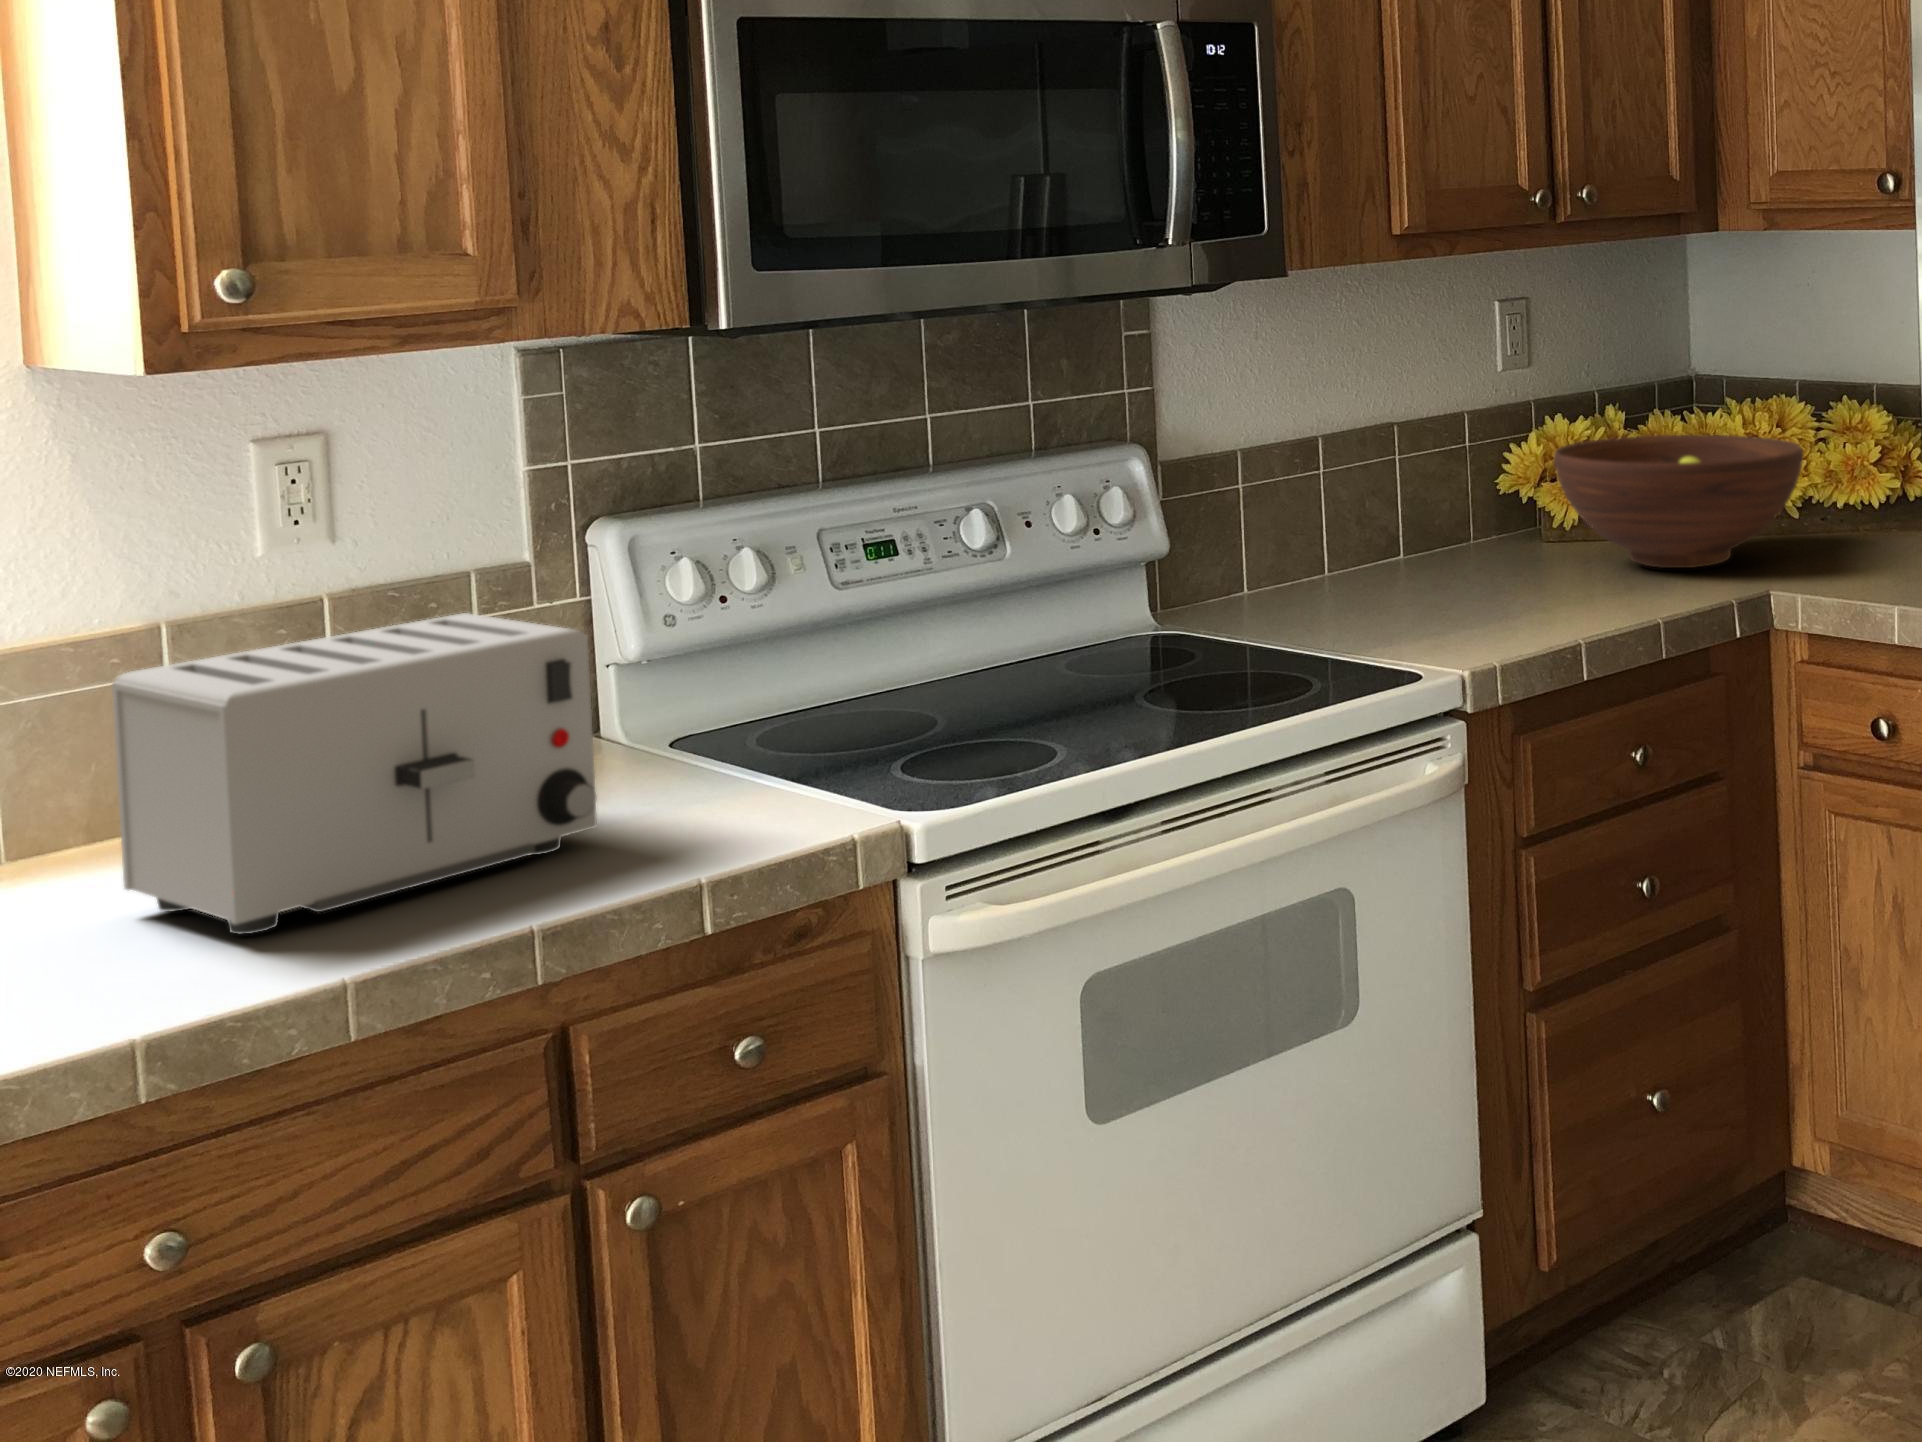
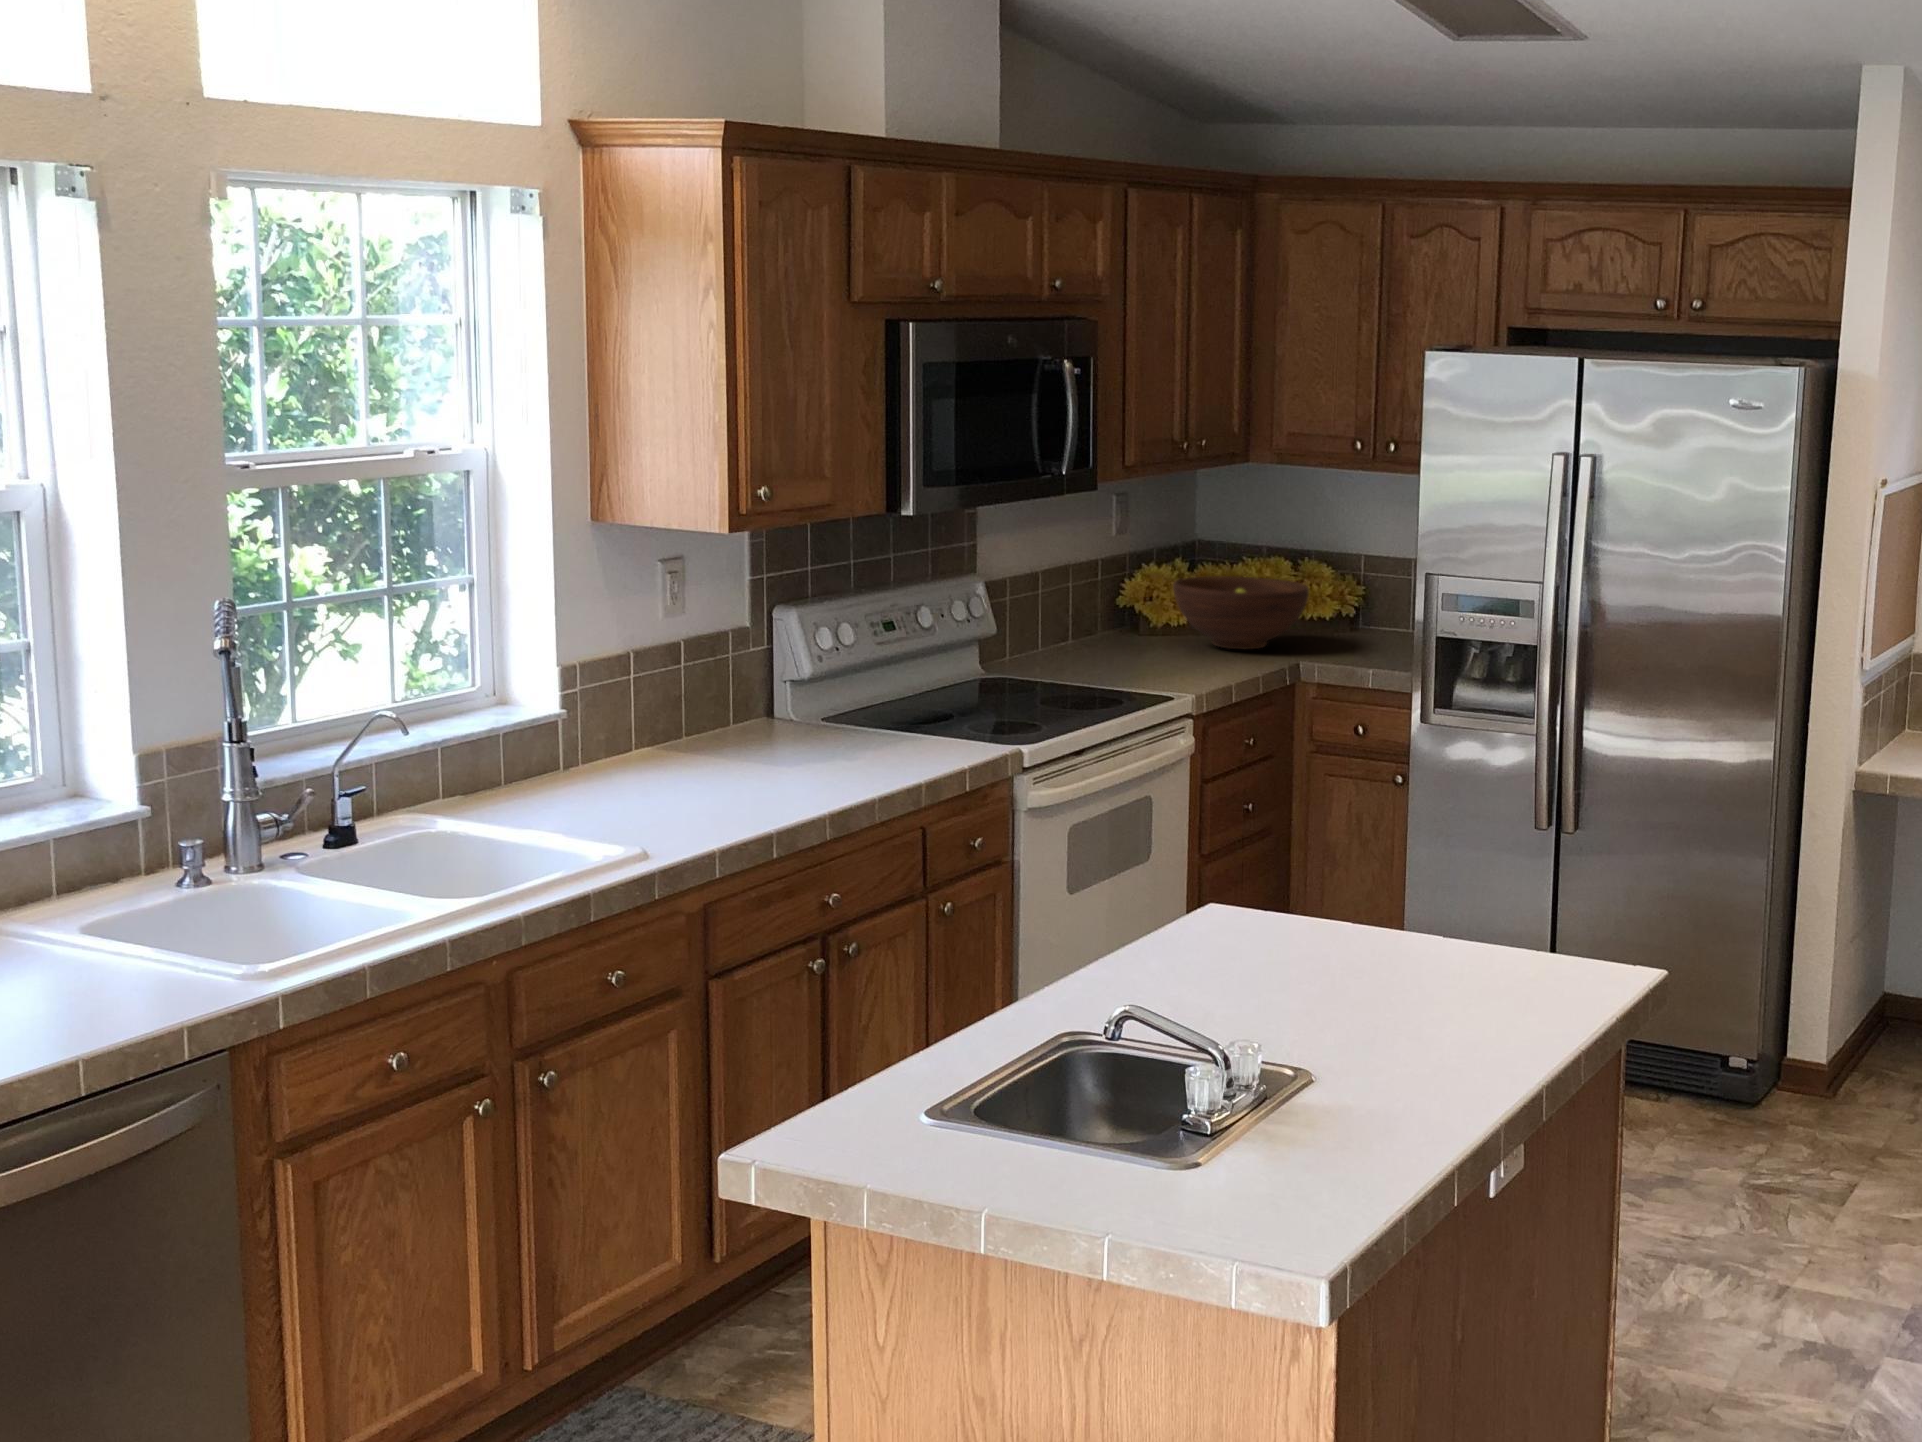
toaster: present [112,613,597,934] -> none [707,649,890,784]

